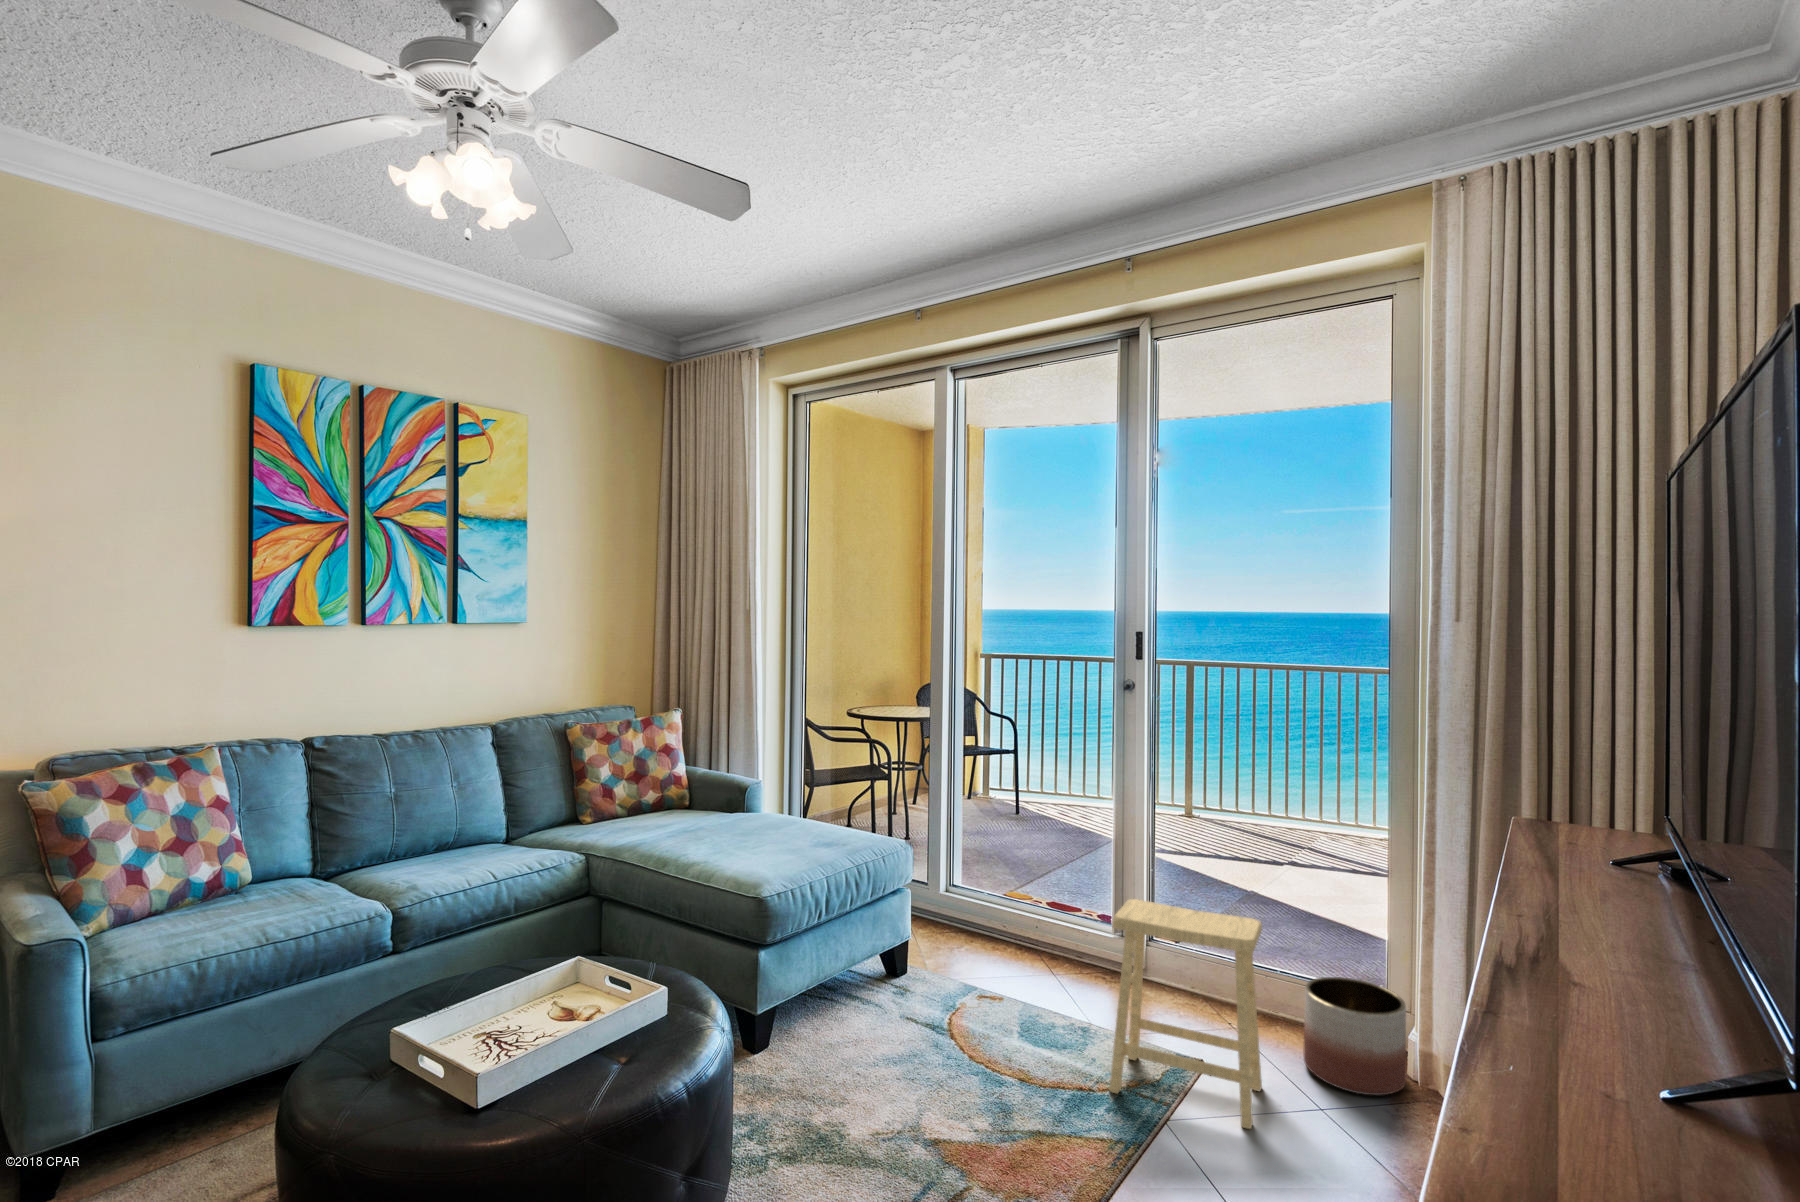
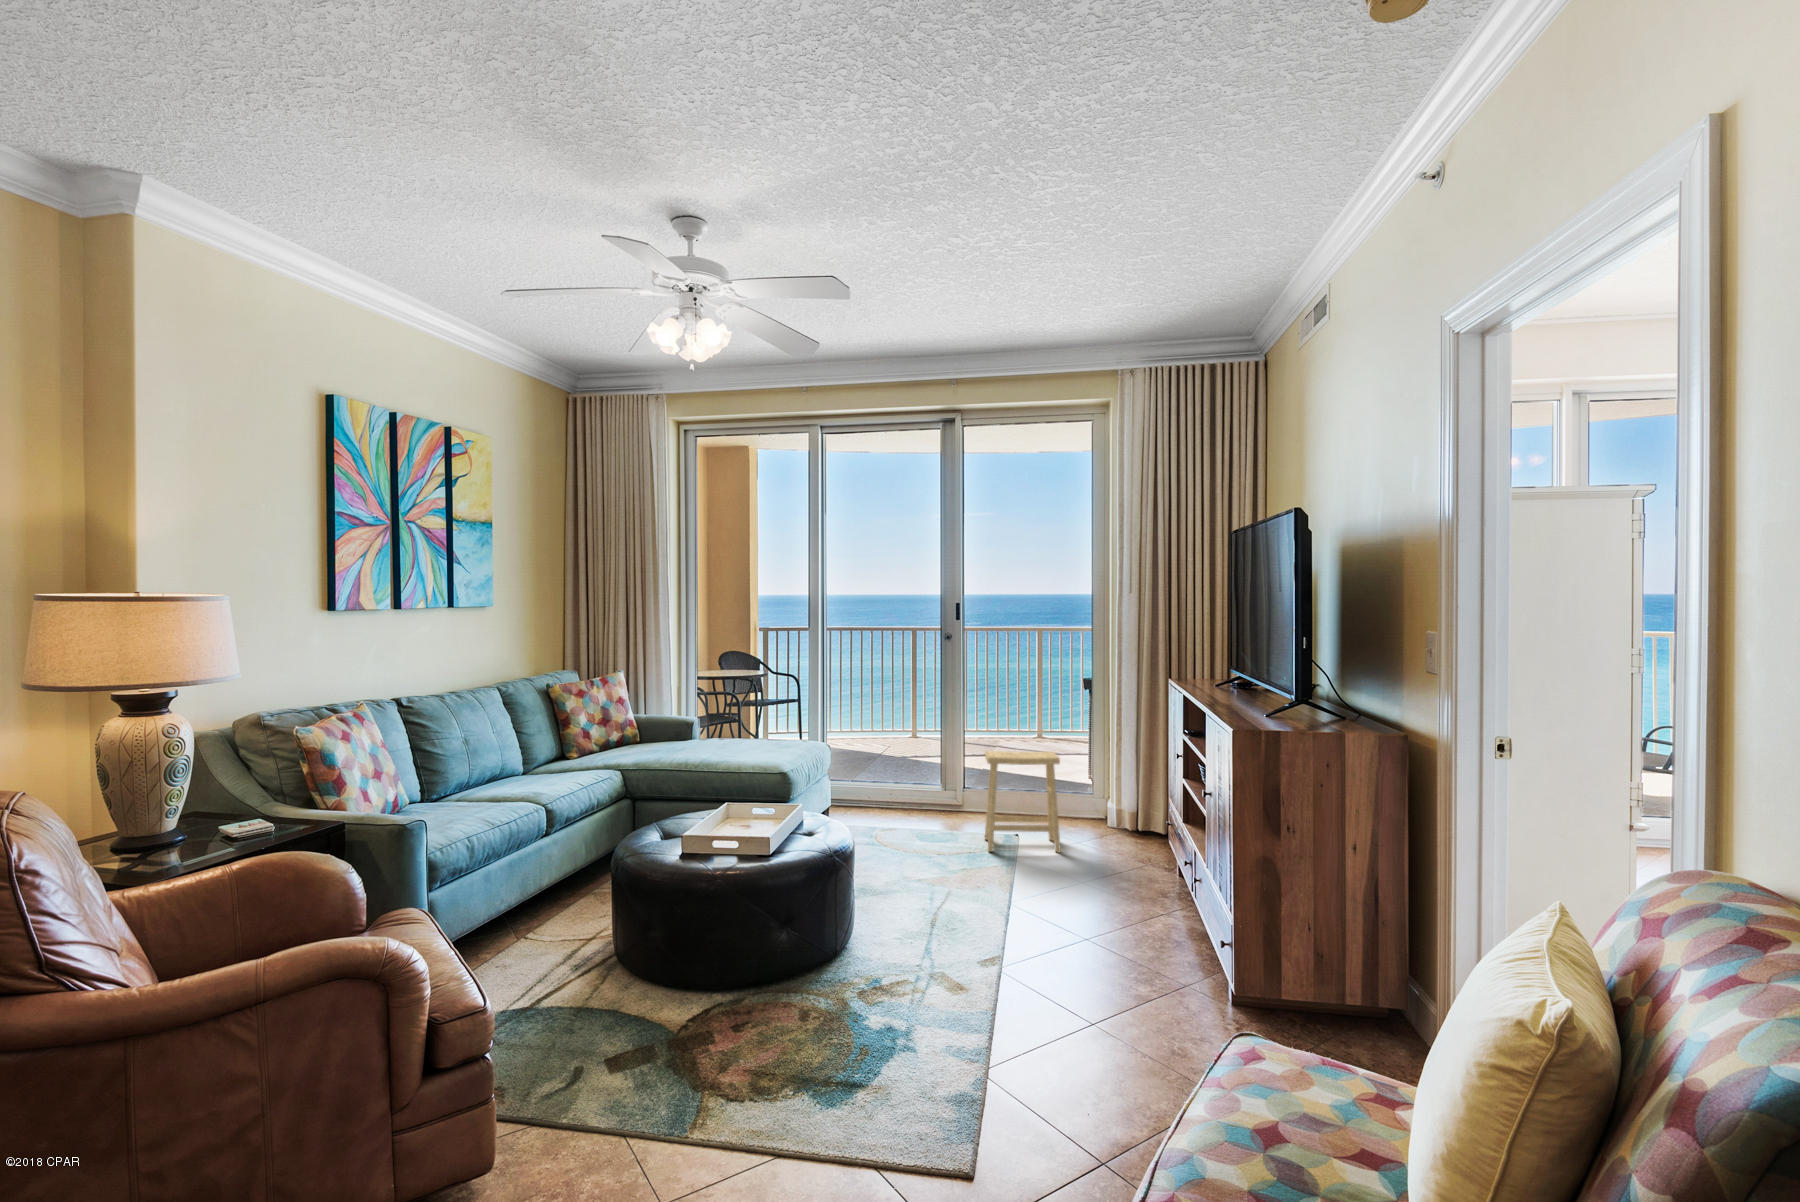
planter: present [1304,977,1407,1095] -> none [1064,783,1112,834]

